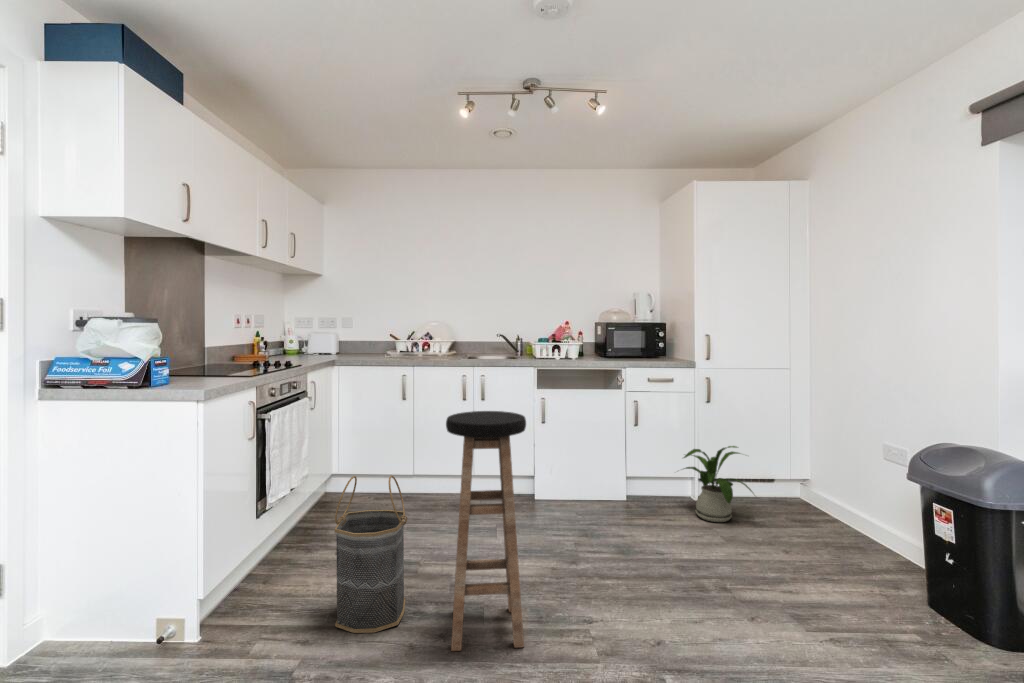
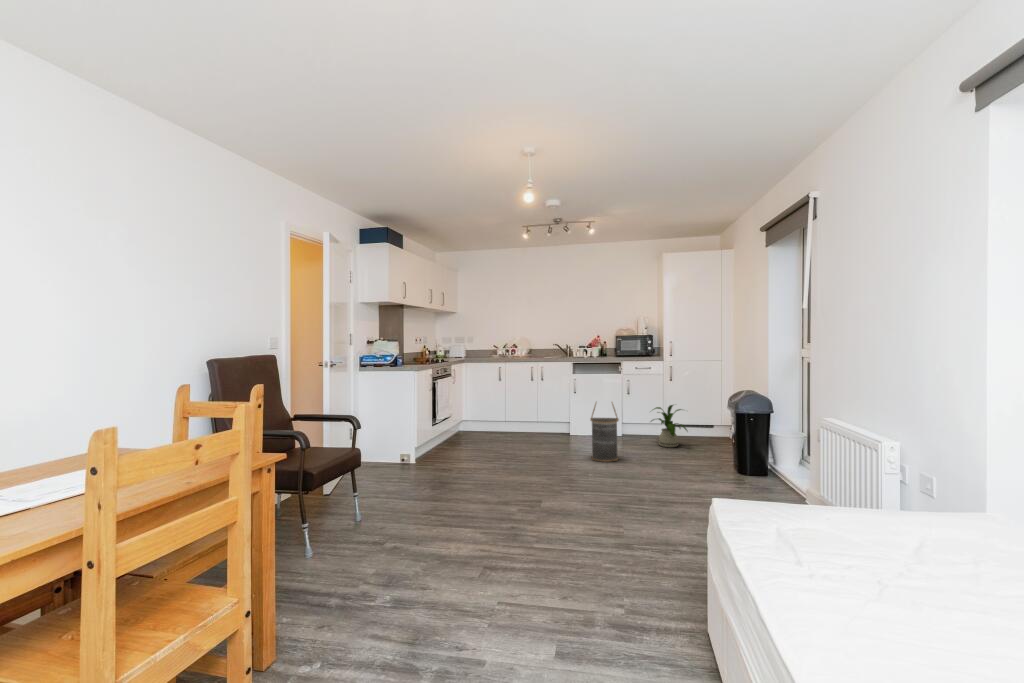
bar stool: present [446,411,526,651] -> none [509,377,542,471]
basket: present [335,475,407,633] -> present [590,403,619,462]

